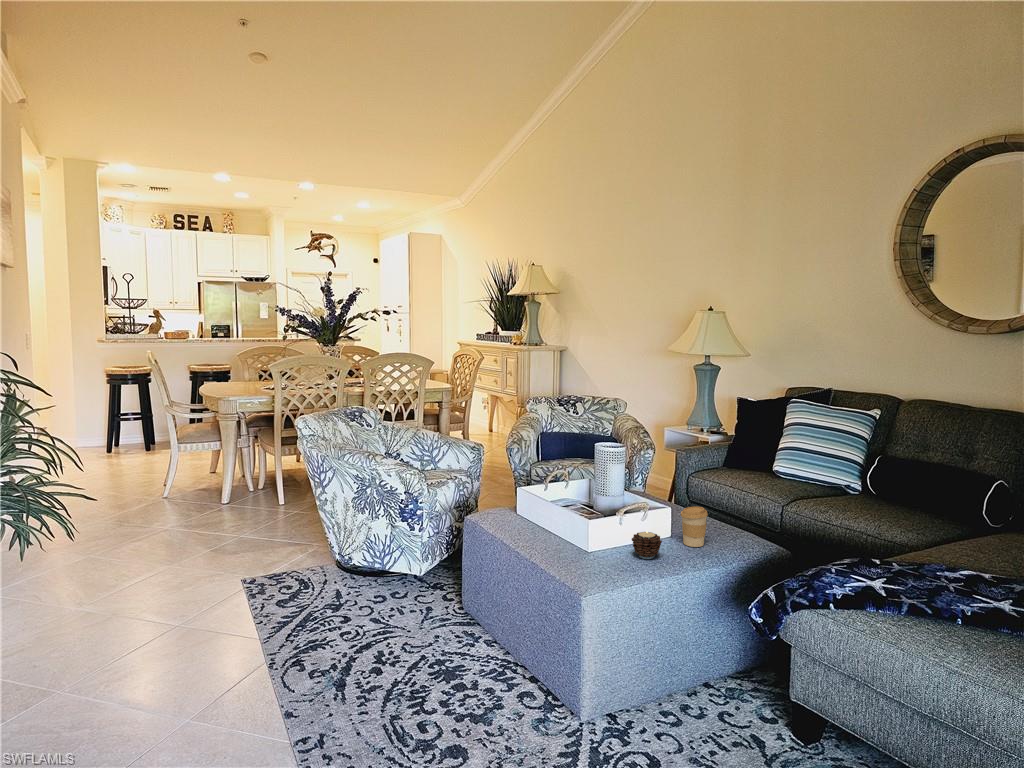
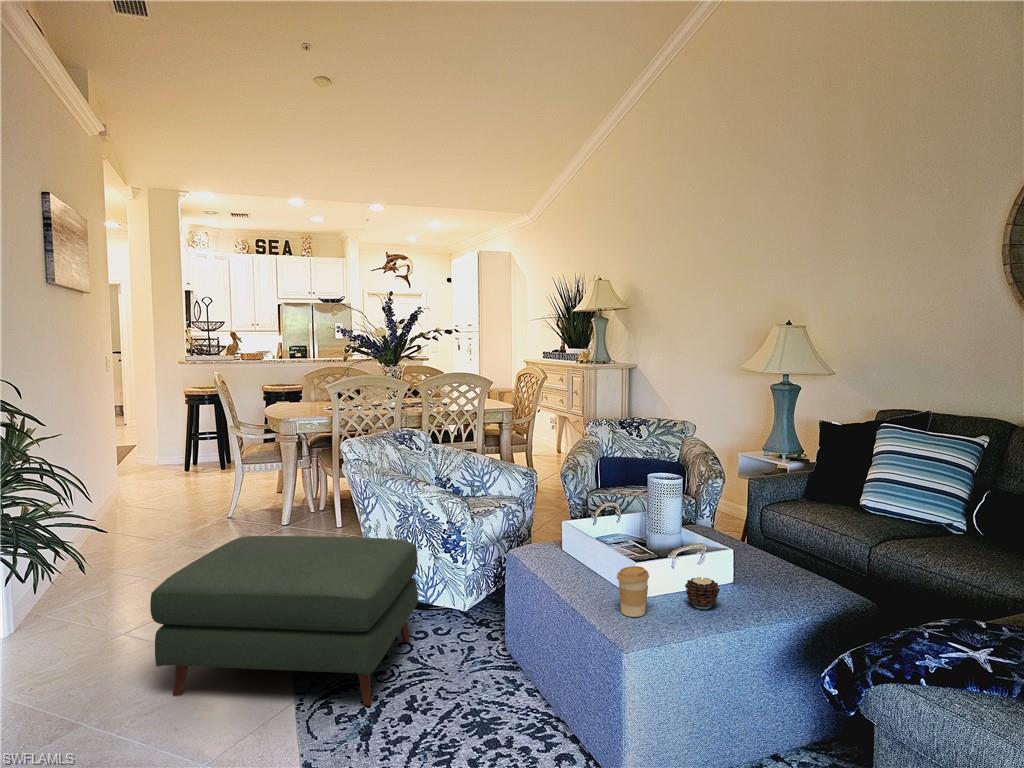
coffee cup: present [681,507,708,547] -> present [617,566,649,617]
ottoman: none [119,509,377,663] -> present [150,536,418,706]

